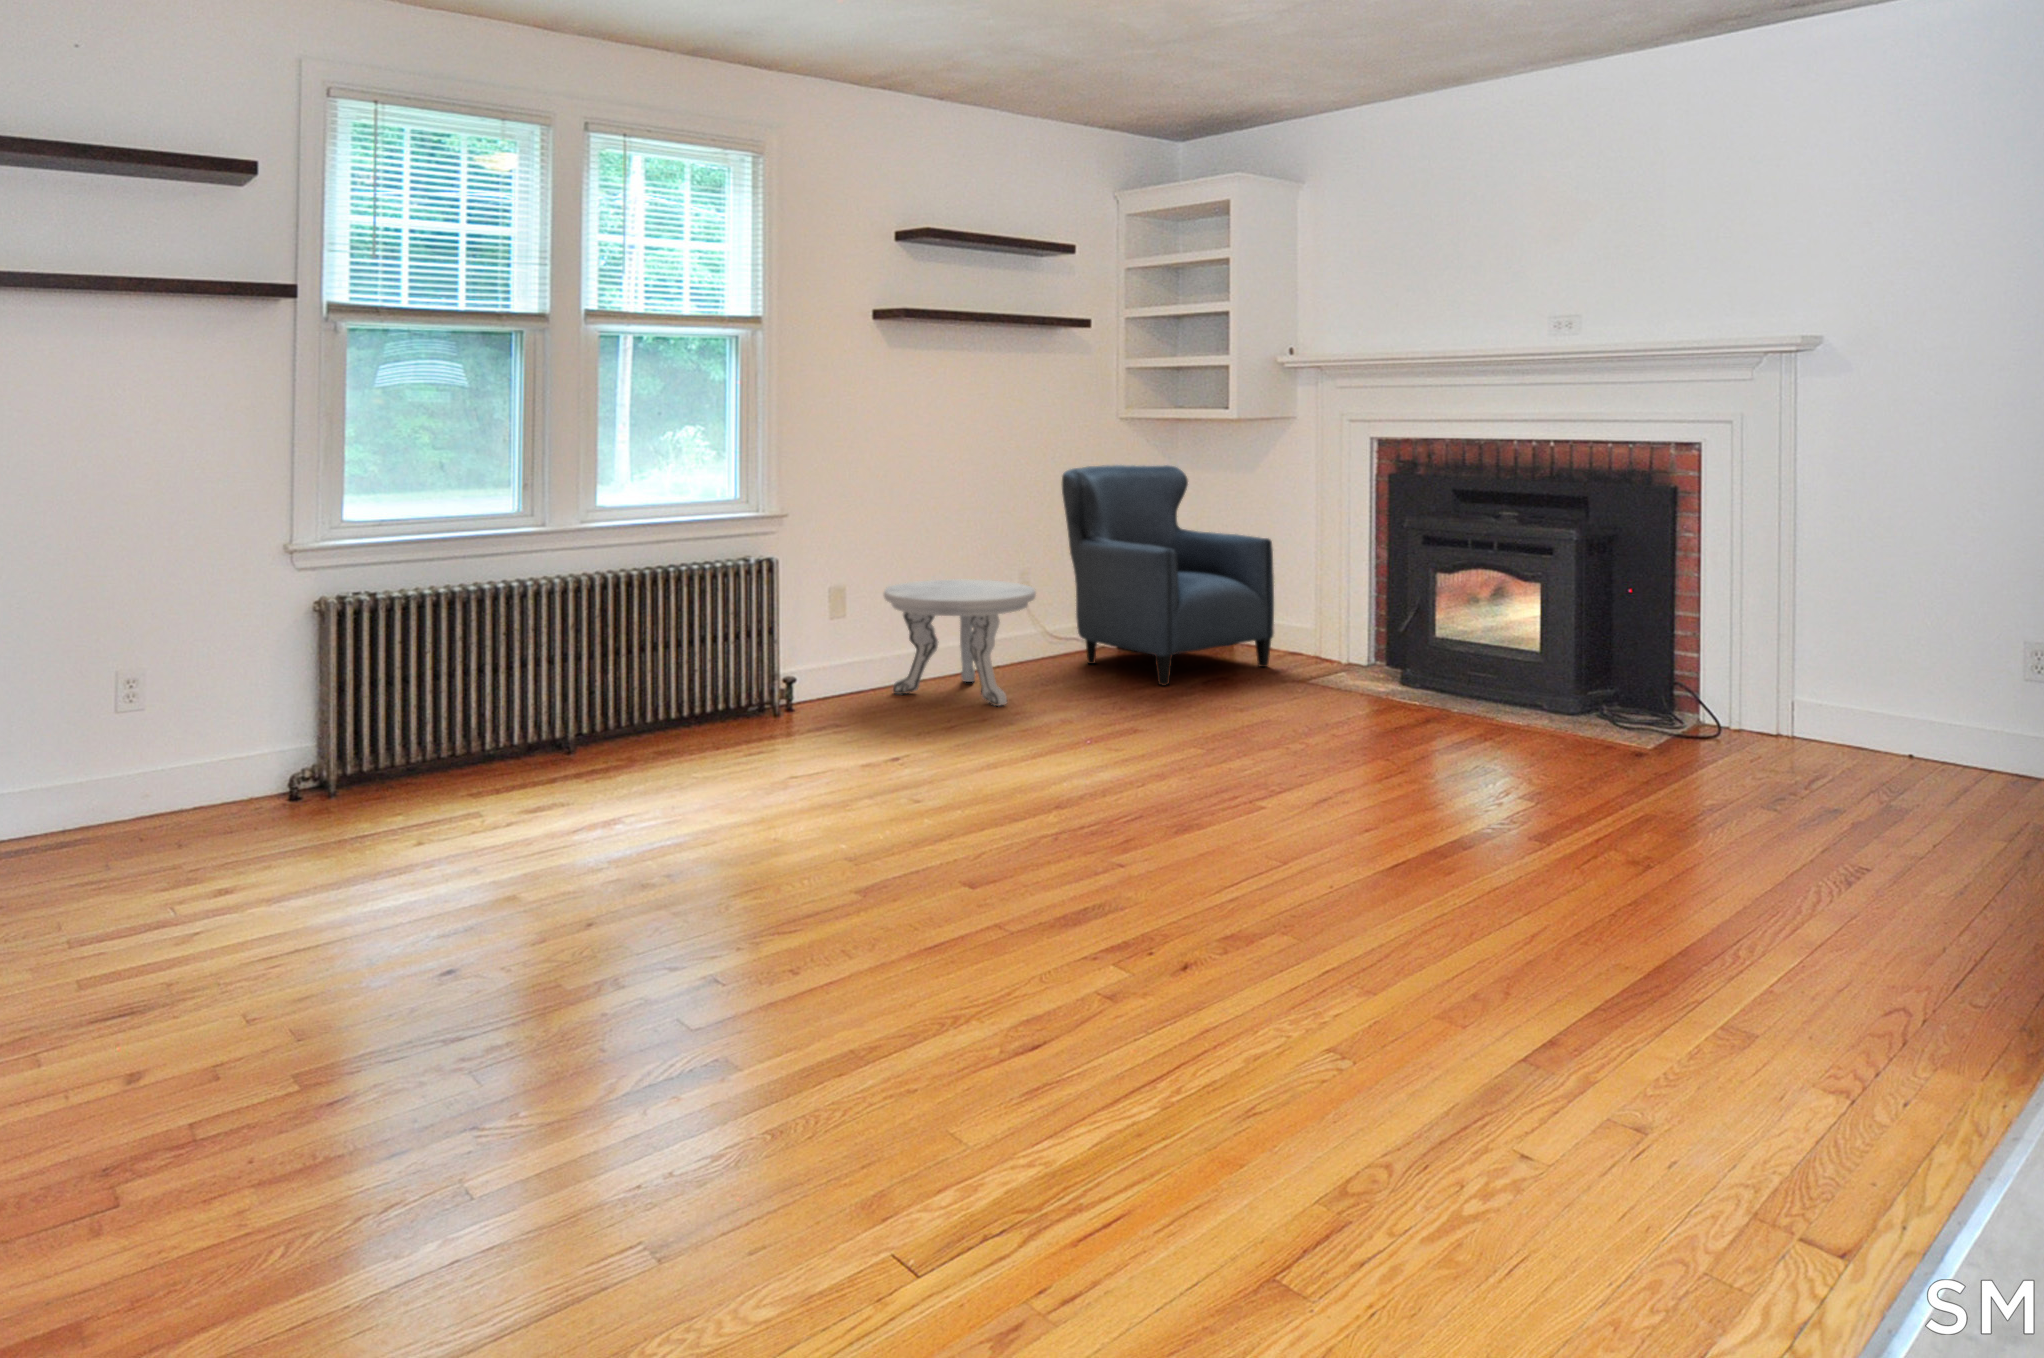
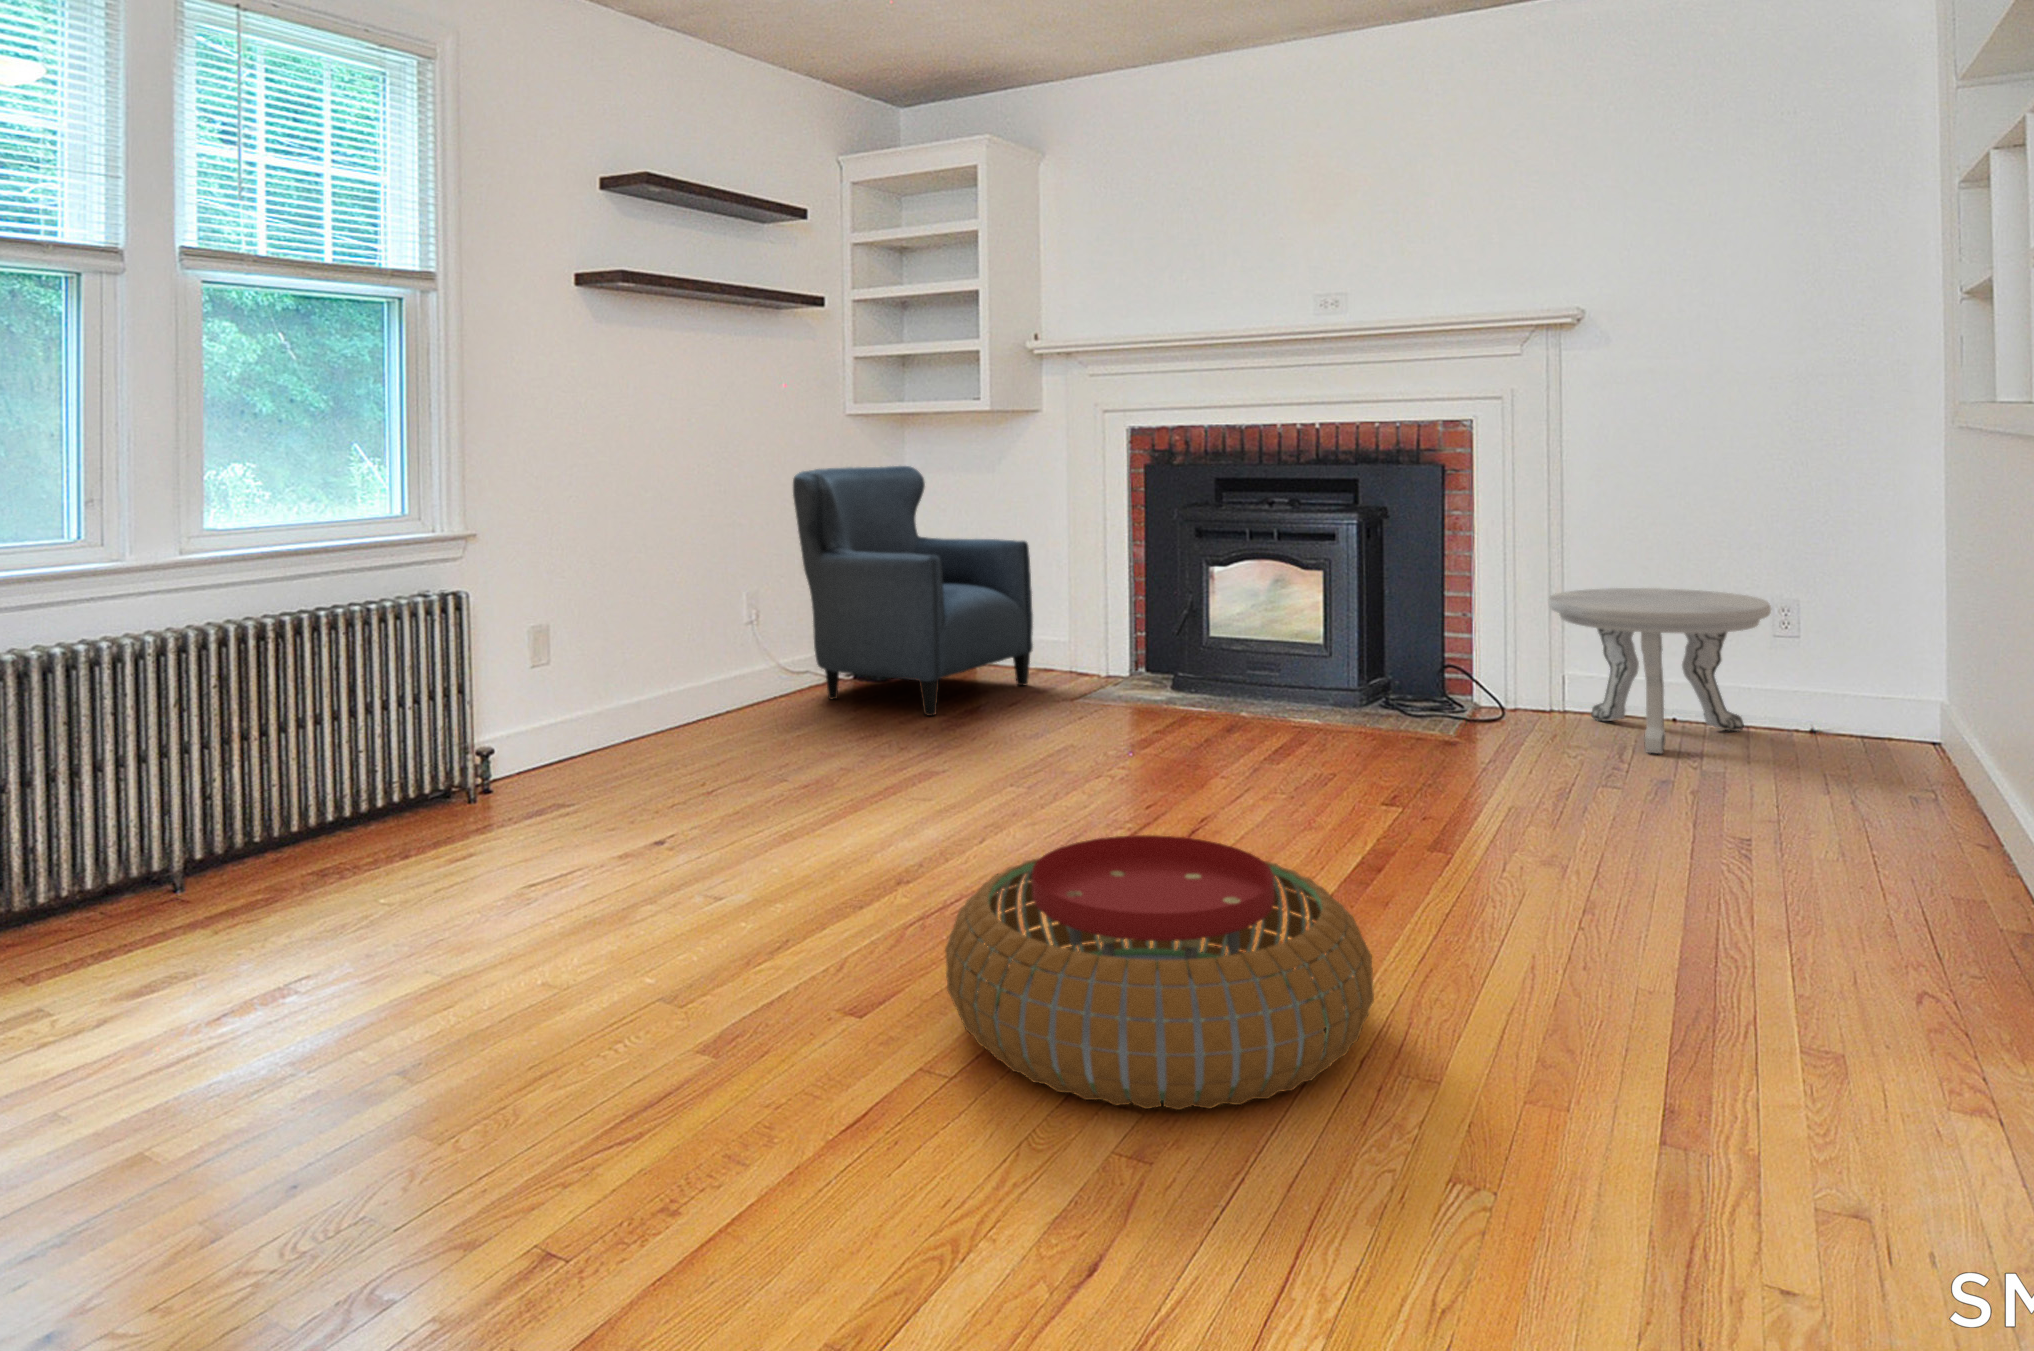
side table: present [884,579,1036,706] -> present [1548,588,1771,753]
pouf: none [1019,787,1341,981] -> present [945,835,1374,1110]

